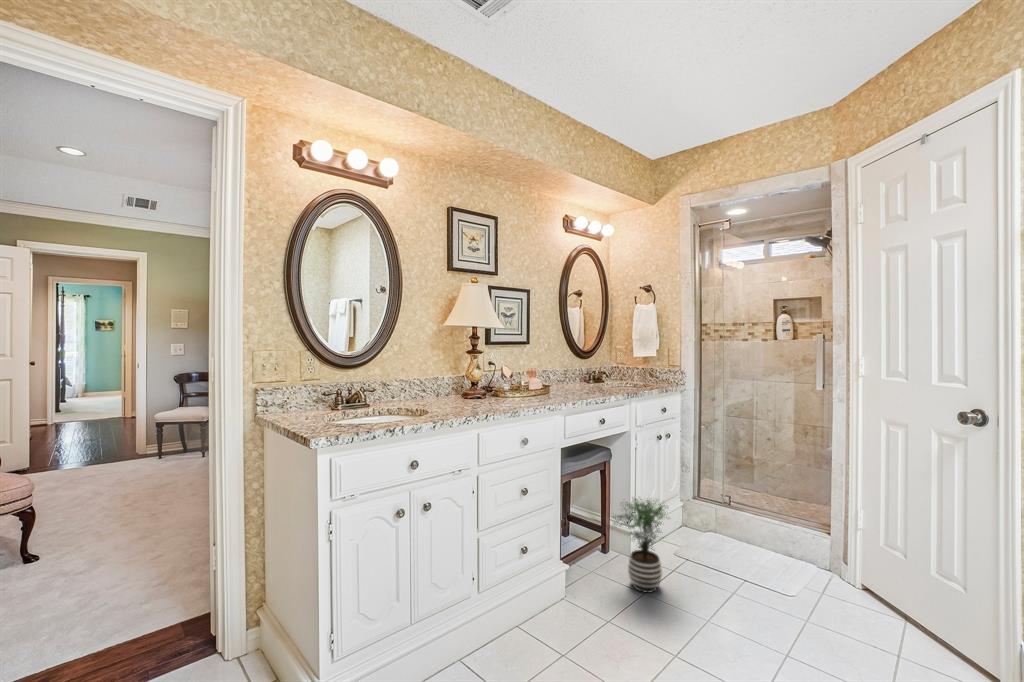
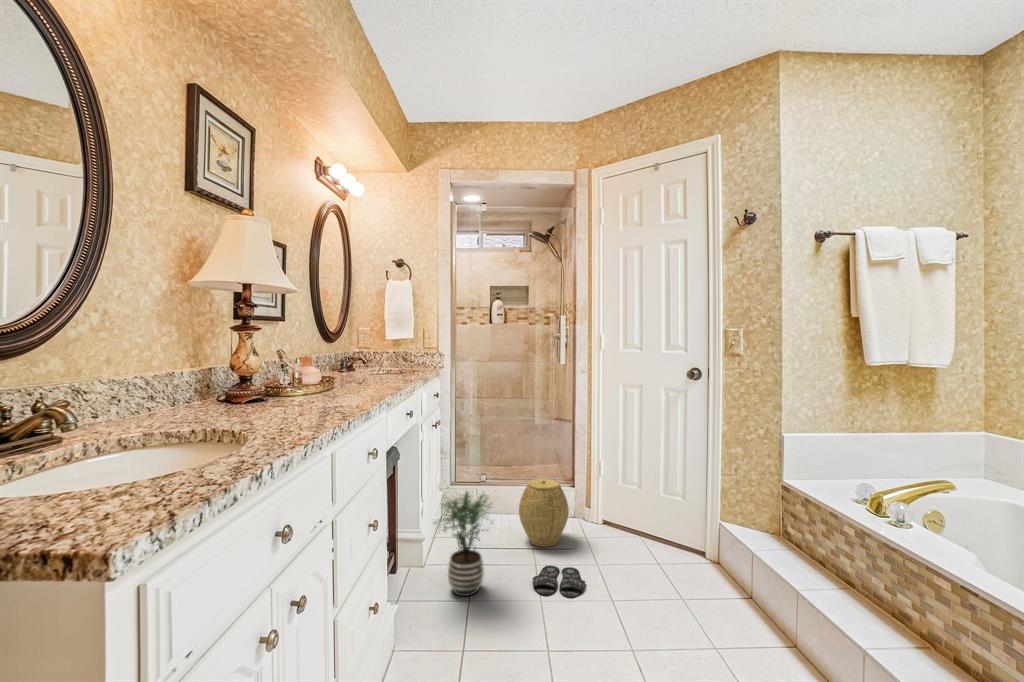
woven basket: none [734,509,795,585] -> present [519,479,569,547]
slippers: none [706,599,773,637] -> present [533,566,585,598]

